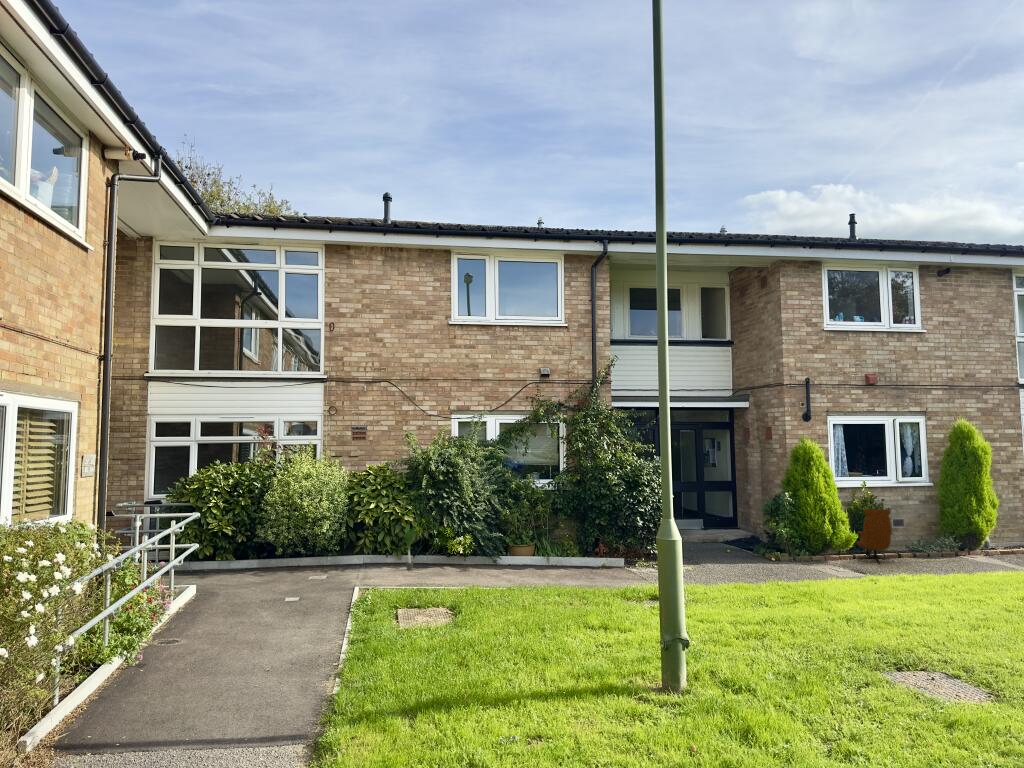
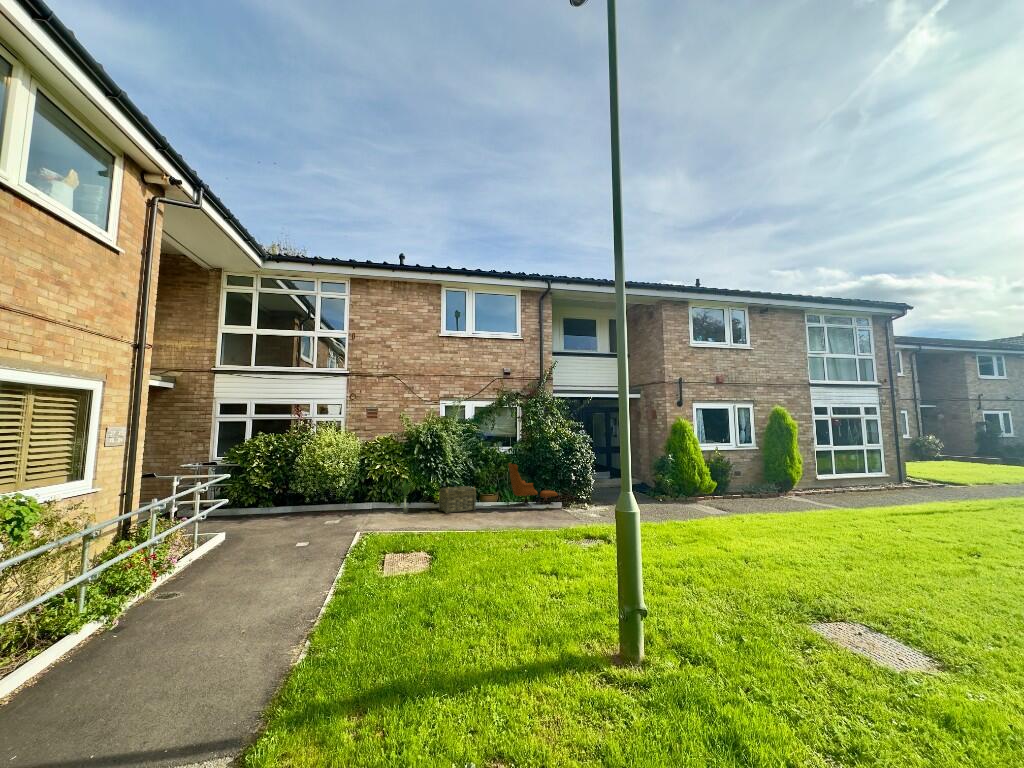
lounge chair: present [856,509,892,564] -> present [509,463,557,505]
basket: none [453,533,505,570] -> present [439,486,476,513]

